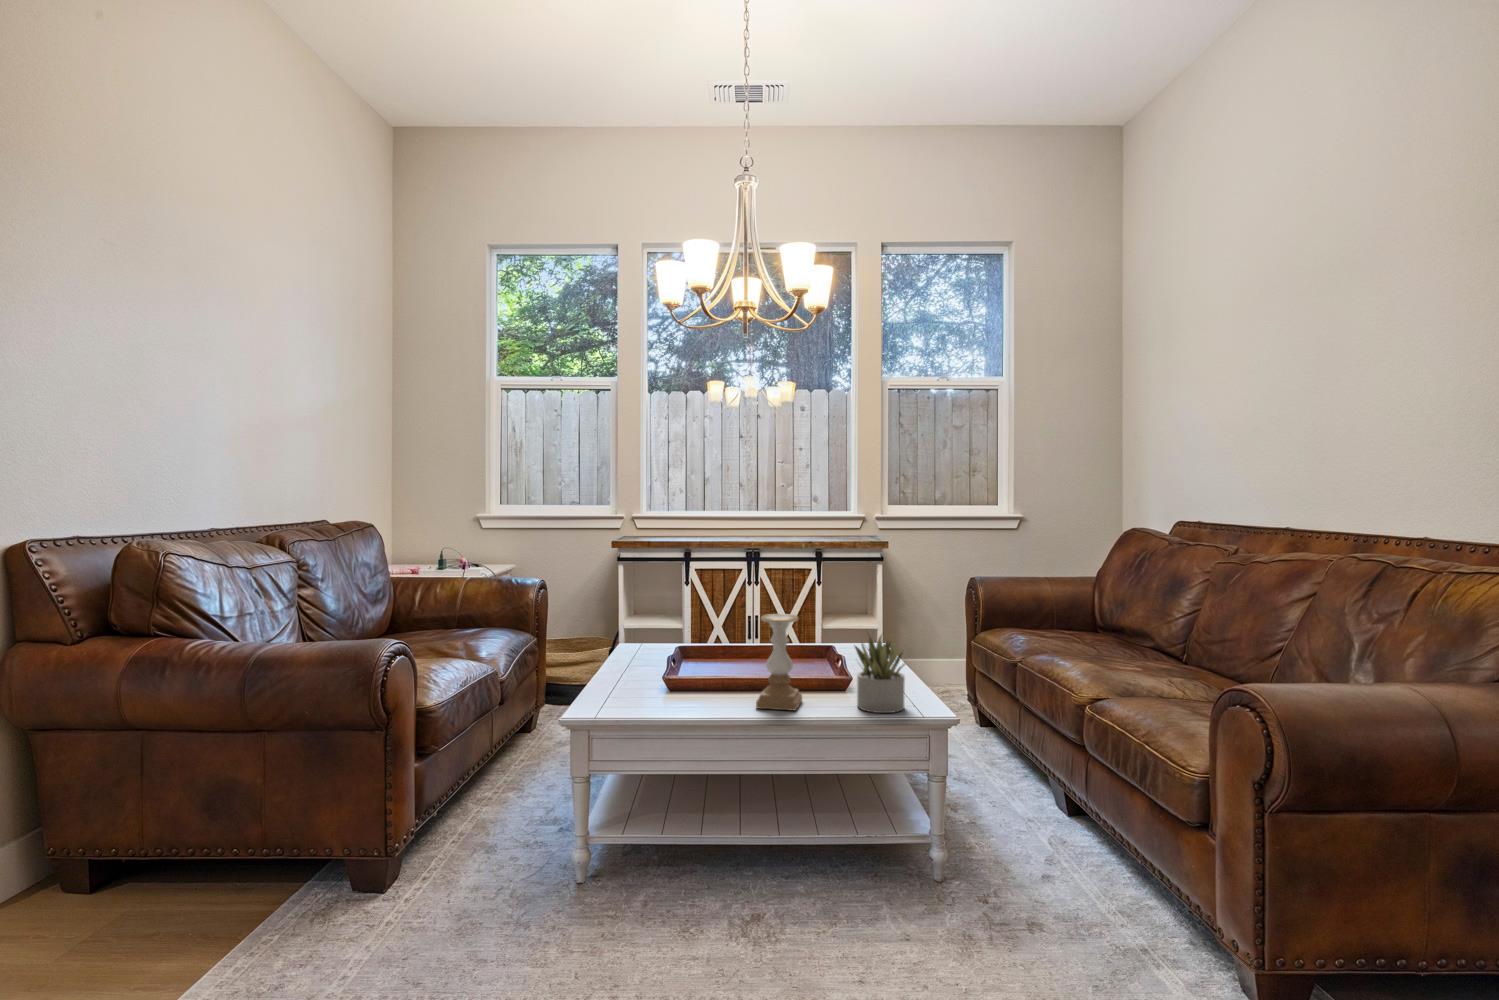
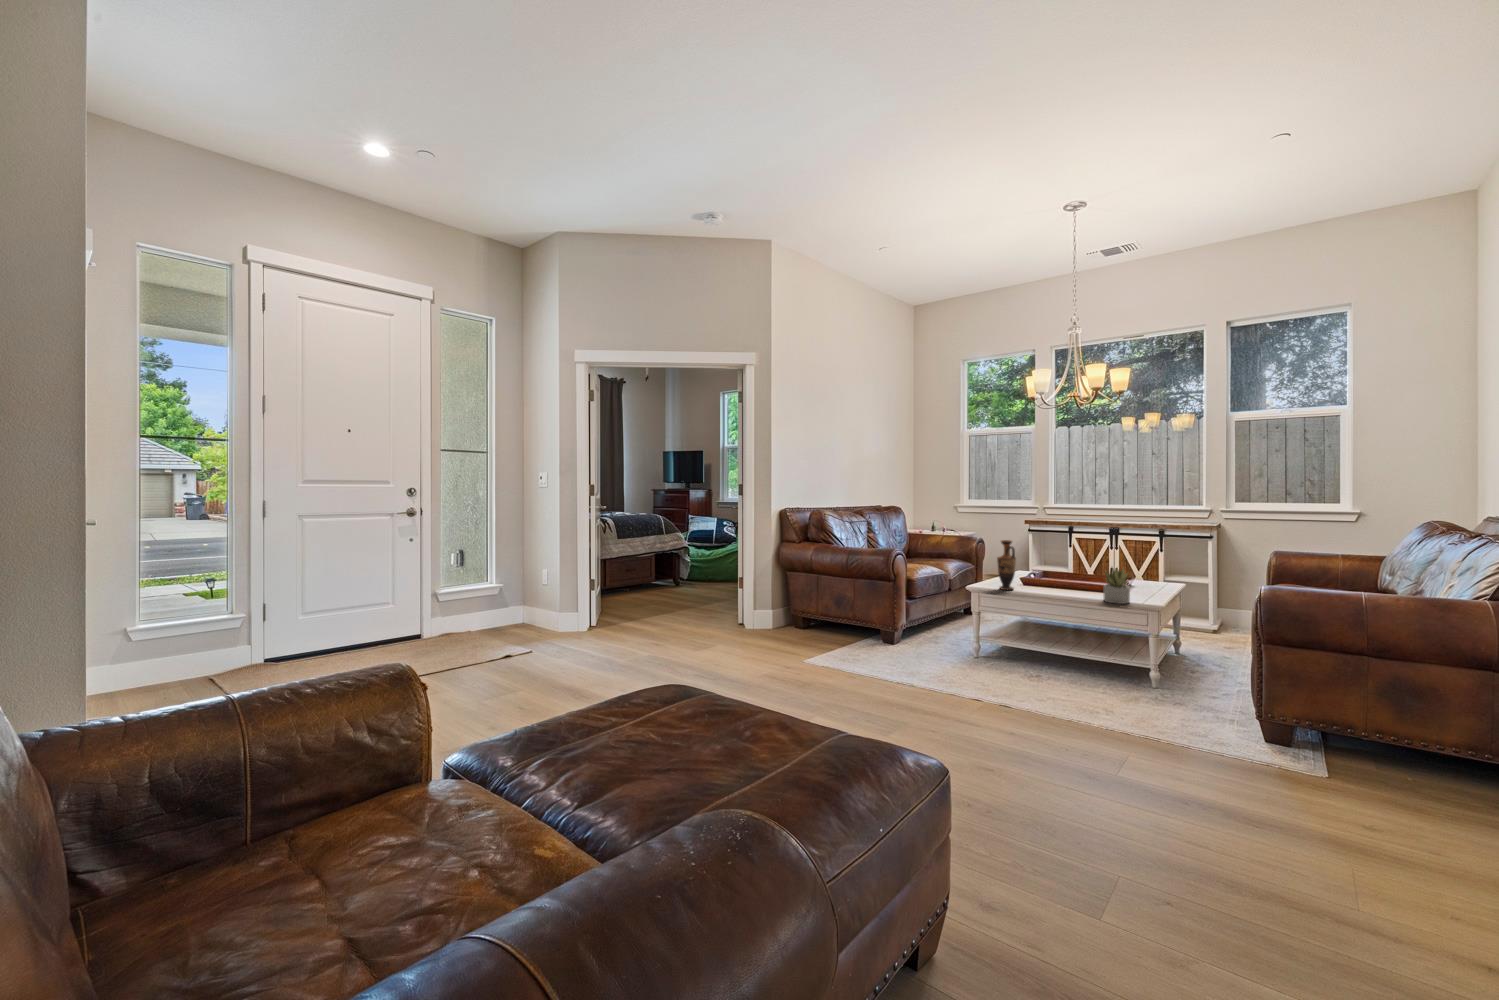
vase: none [639,592,679,708] -> present [997,540,1016,590]
candle holder: present [756,614,802,710] -> none [1050,553,1078,598]

